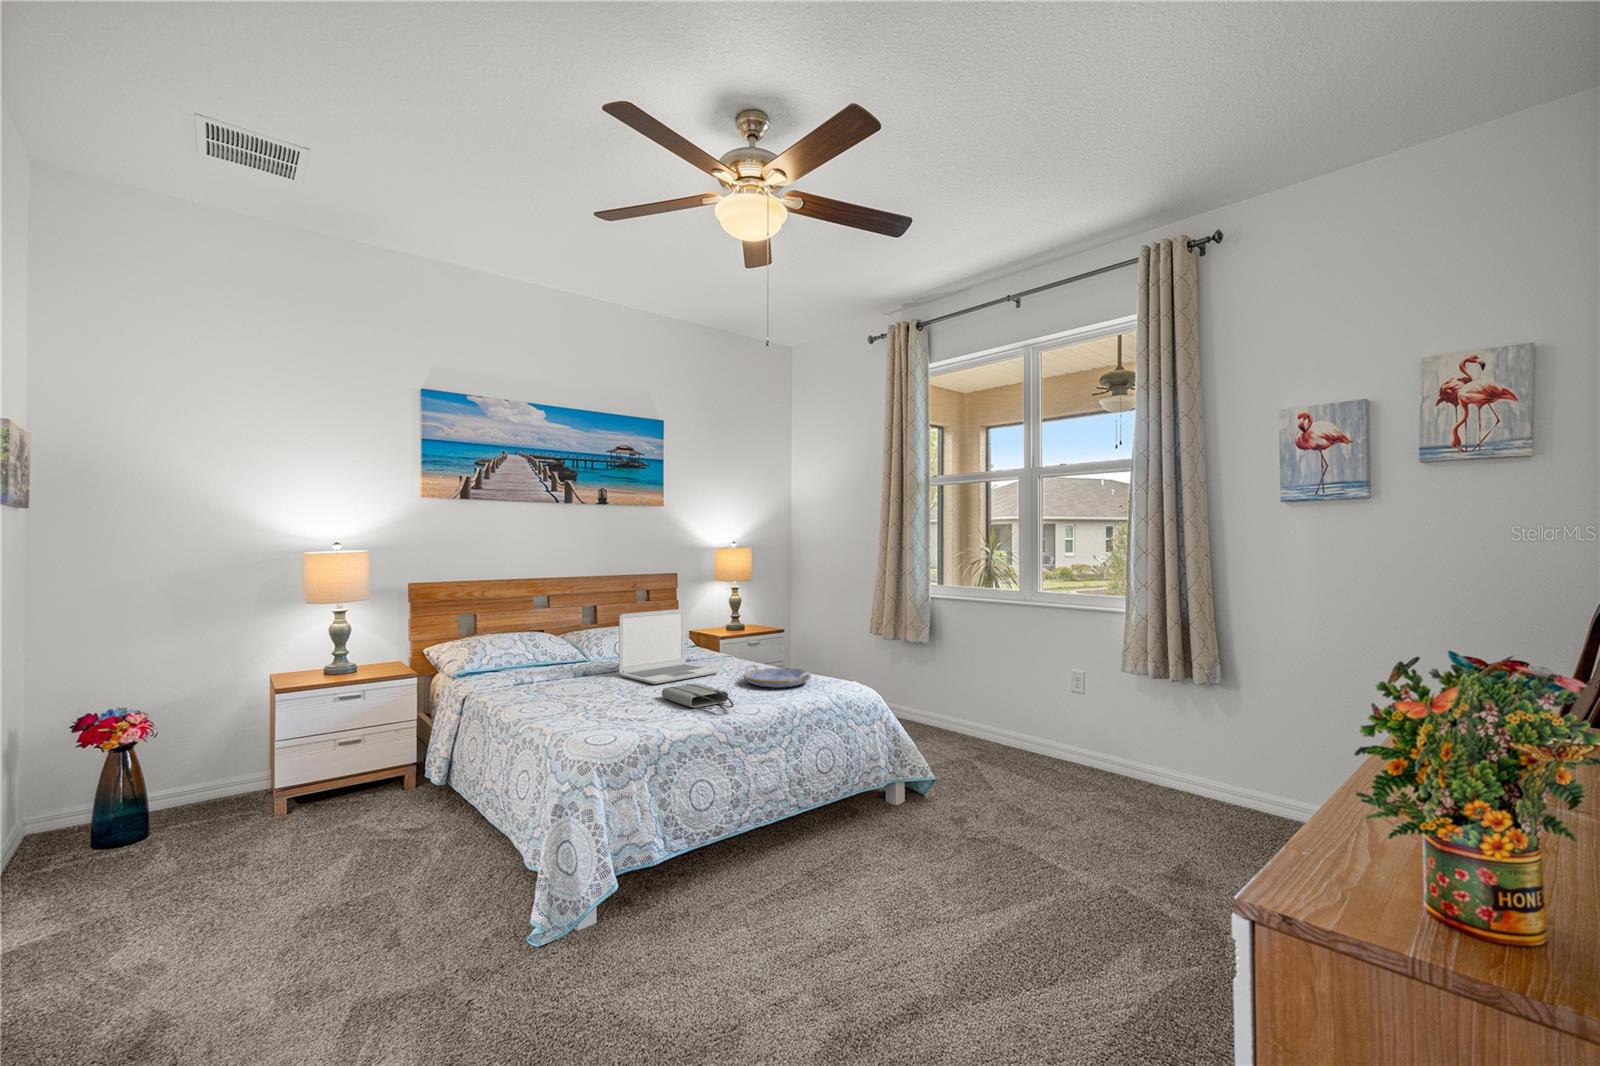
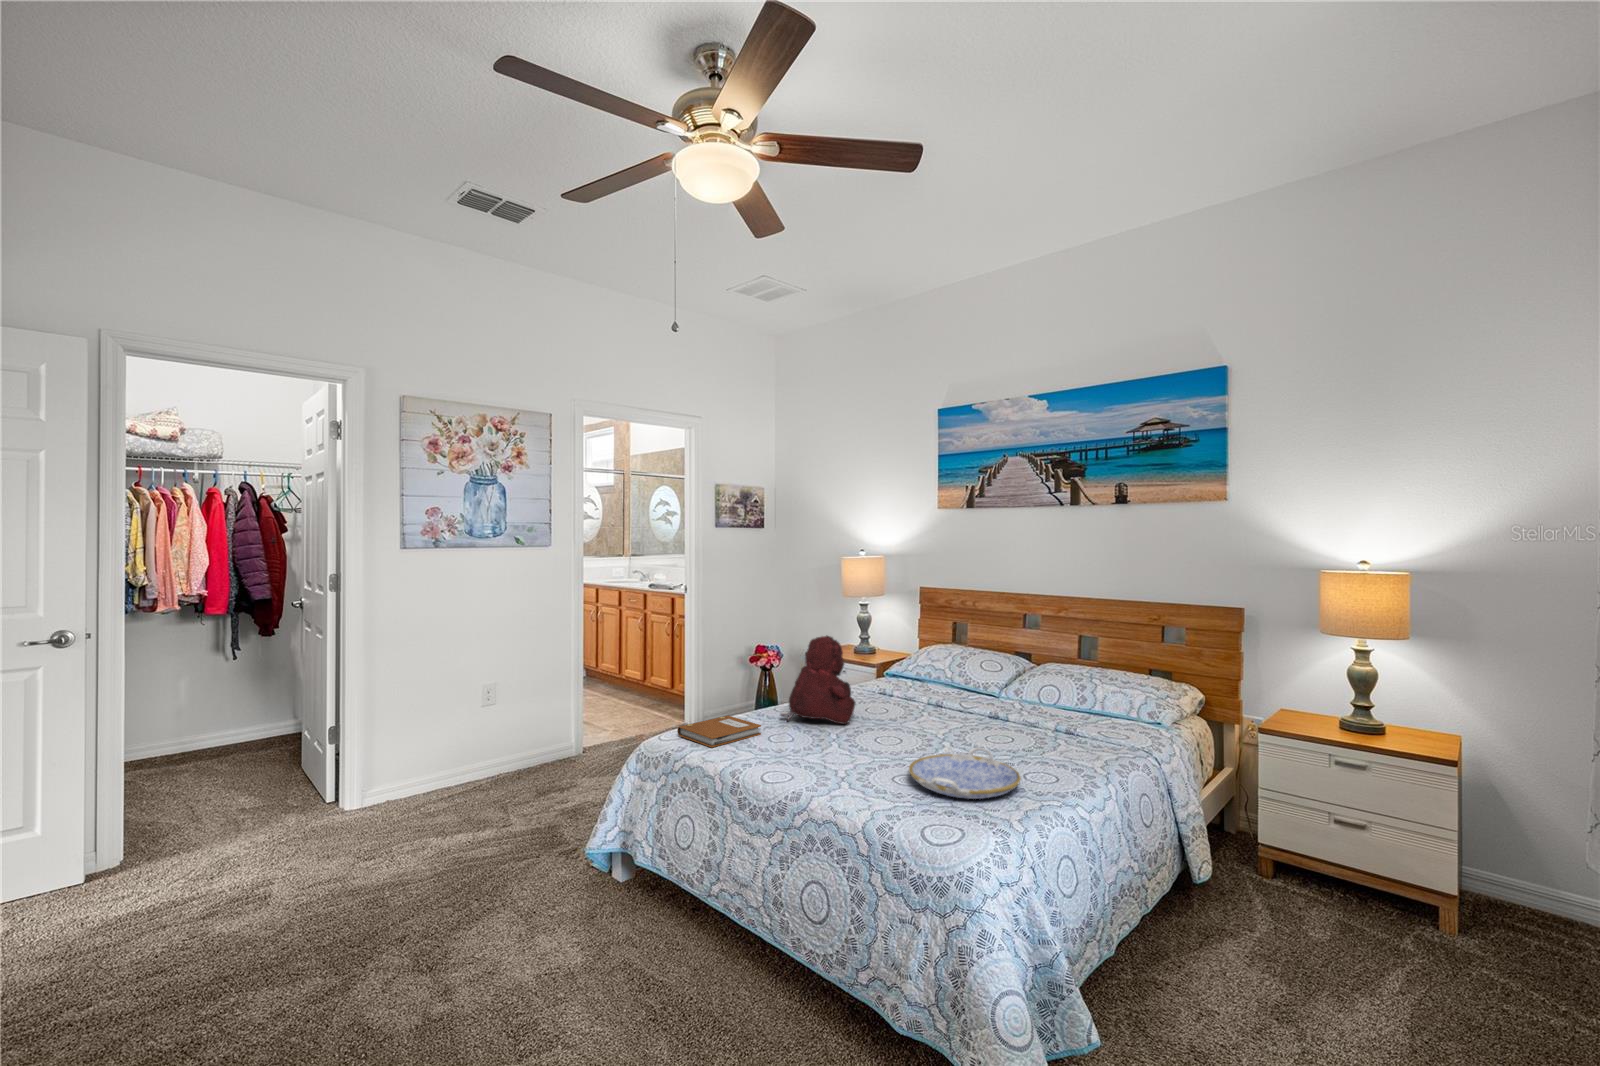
laptop: present [619,609,719,684] -> none [896,641,1028,749]
teddy bear: none [561,619,629,706] -> present [780,636,855,724]
tote bag: present [662,684,734,709] -> none [765,729,872,765]
notebook: none [576,706,656,735] -> present [677,716,761,748]

